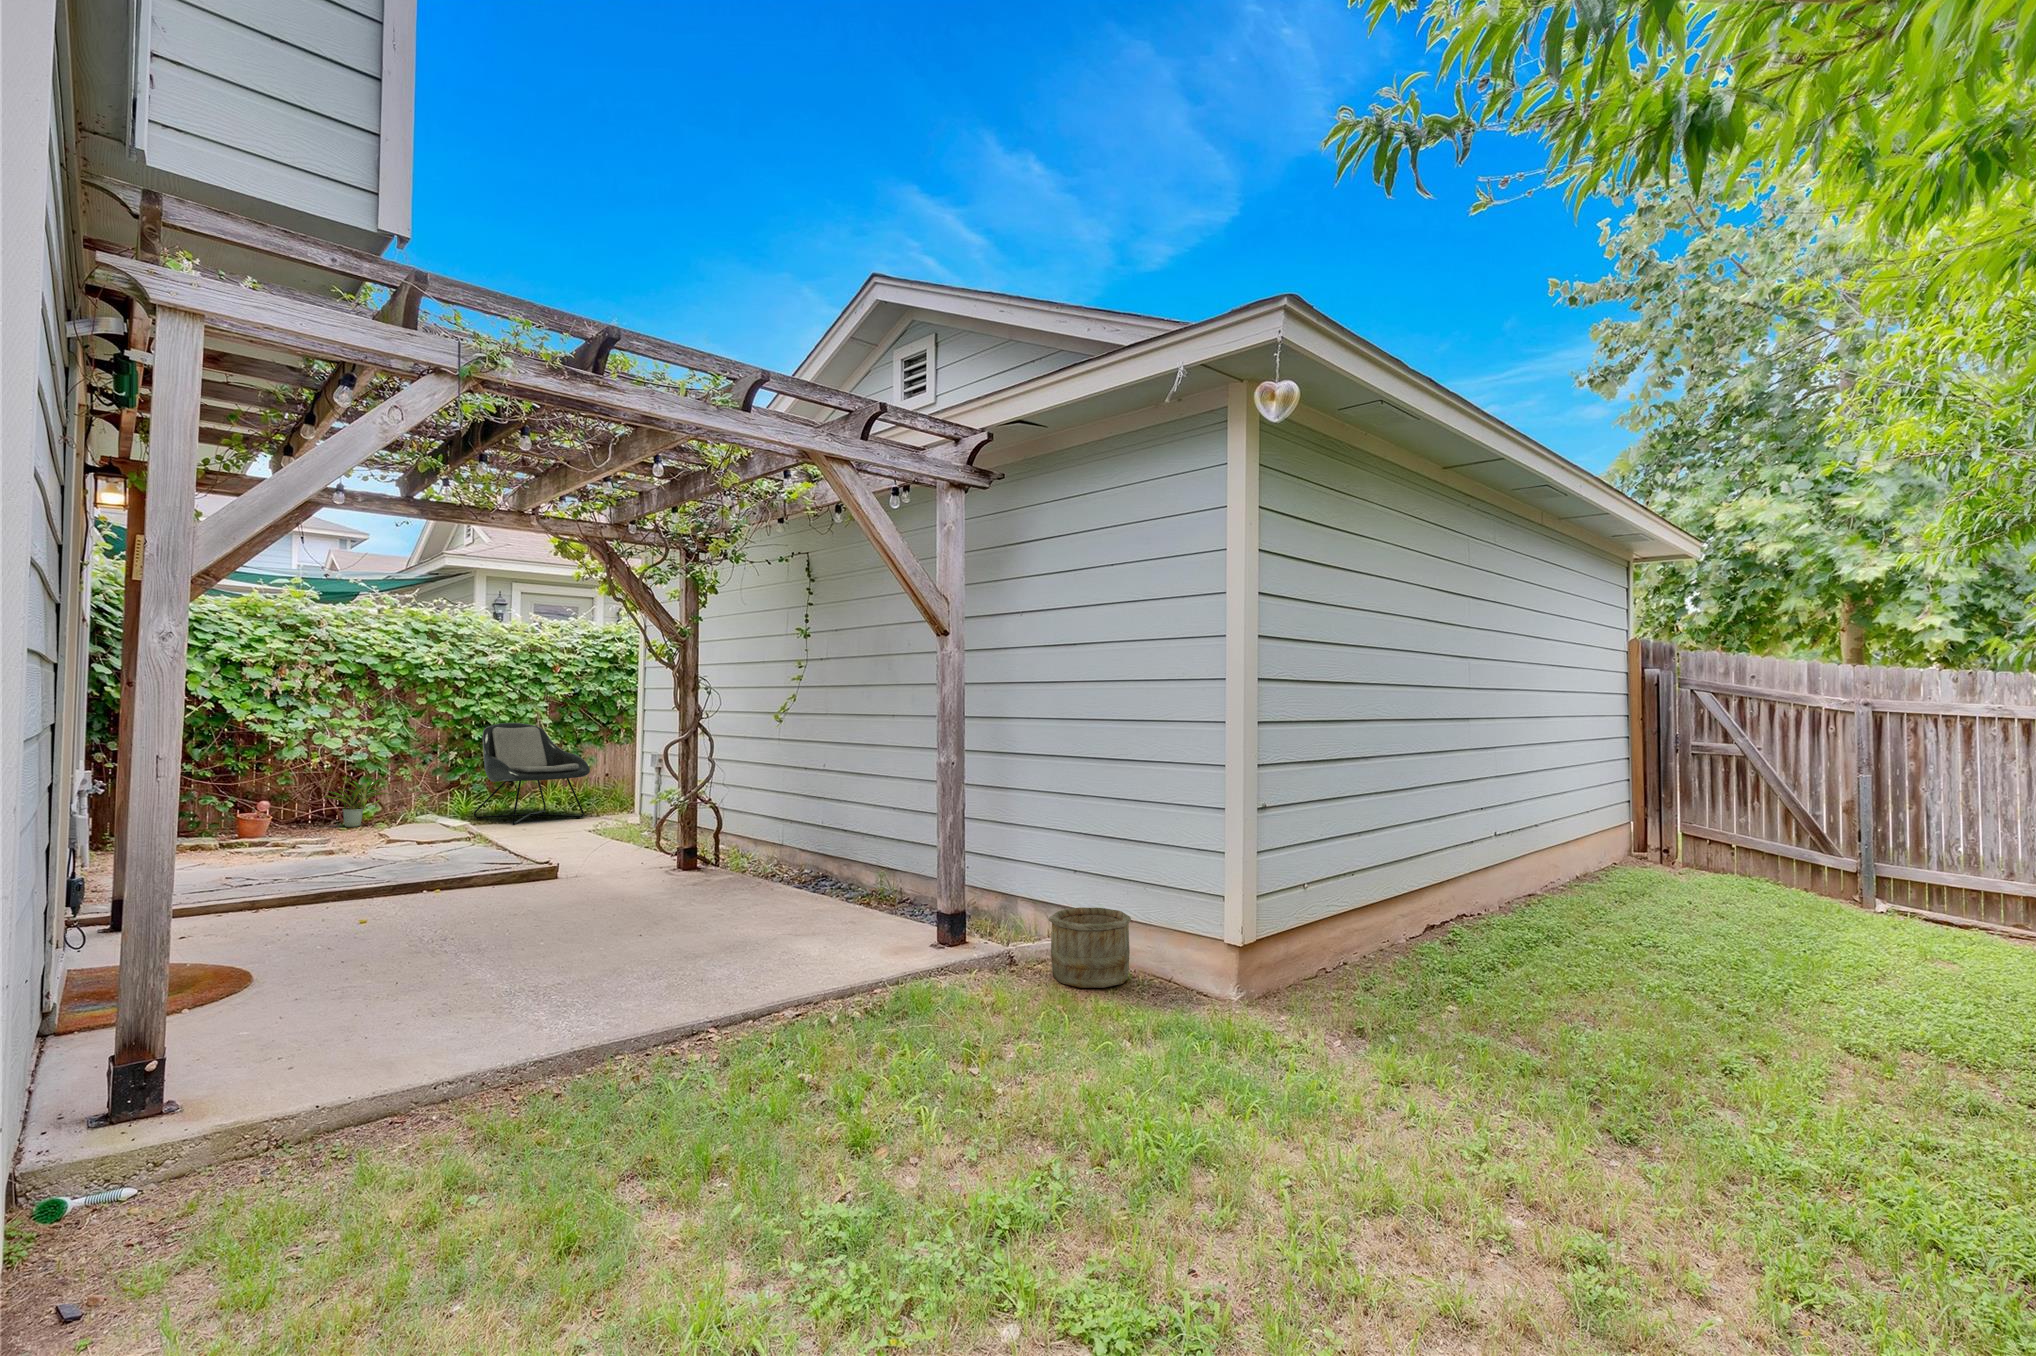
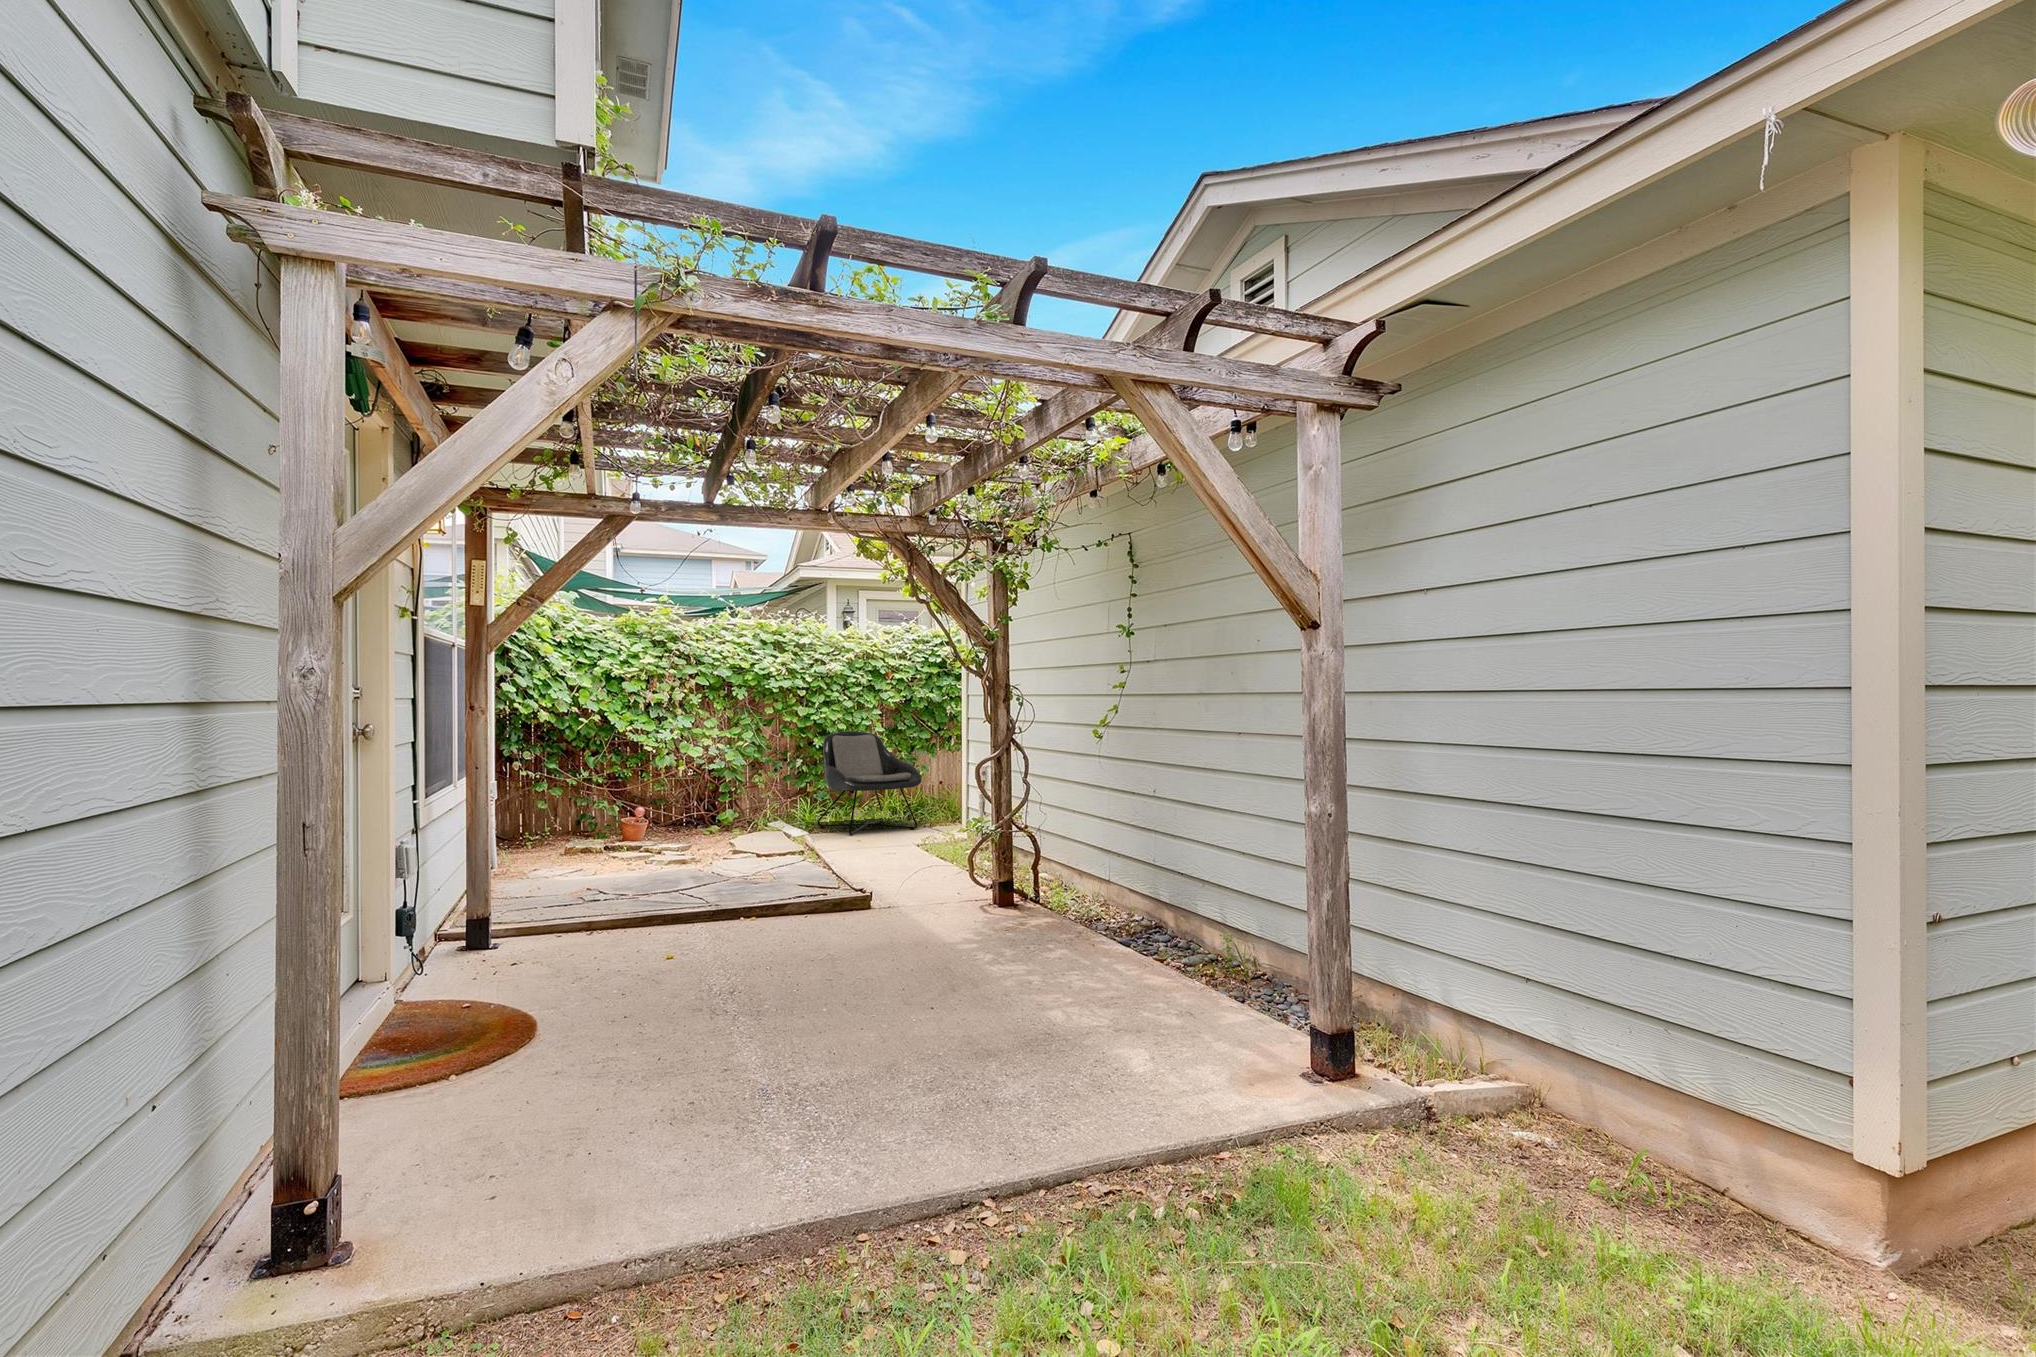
potted plant: present [324,779,391,827] -> none [688,786,746,833]
wooden bucket: present [1049,907,1131,988] -> none [1489,1031,1637,1177]

